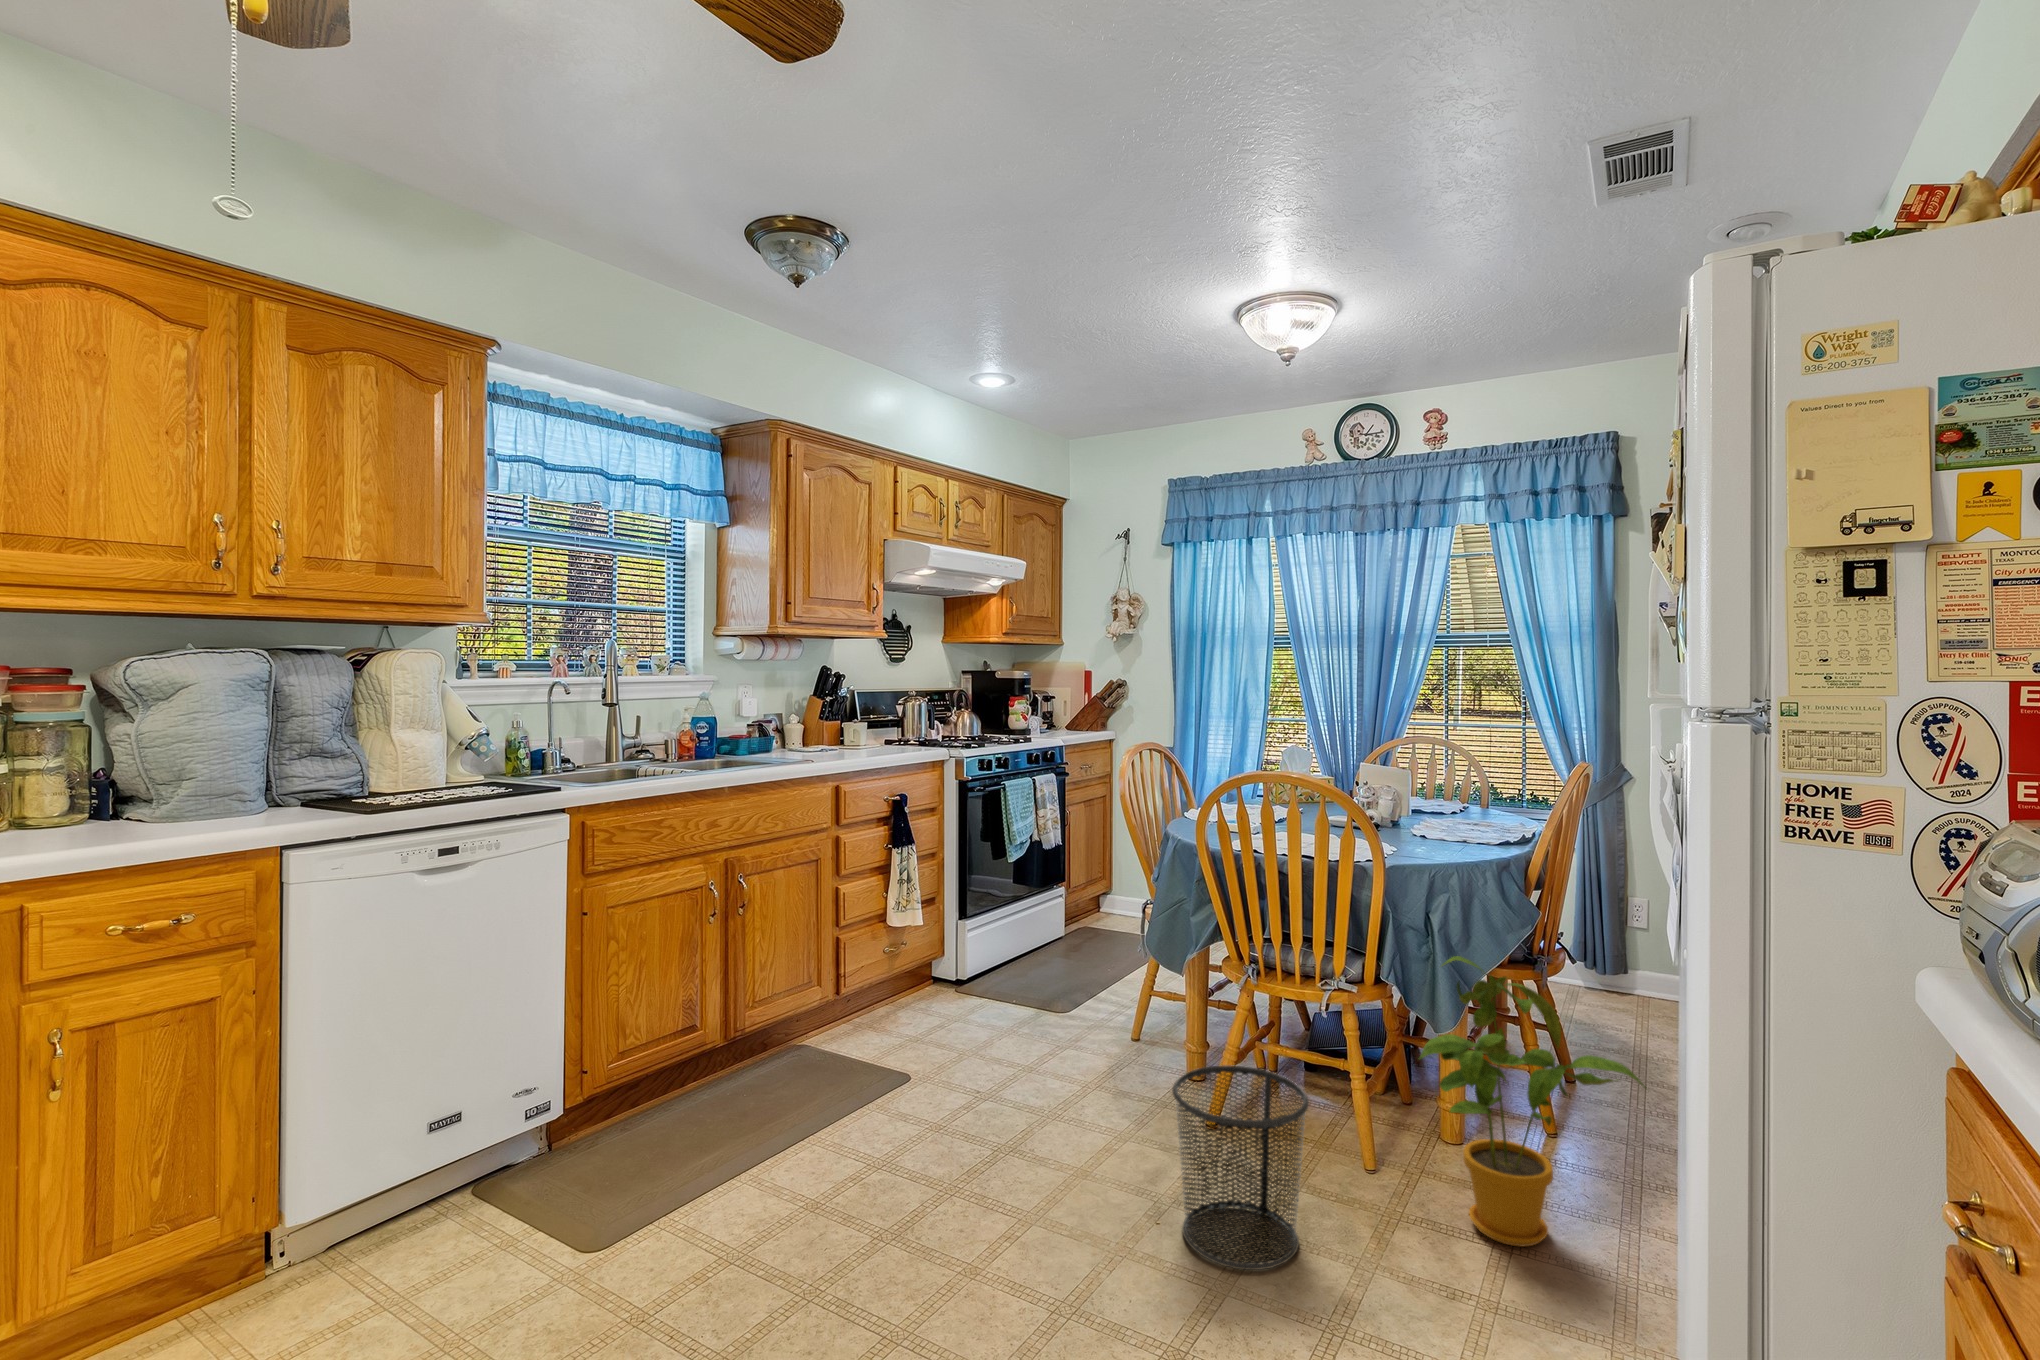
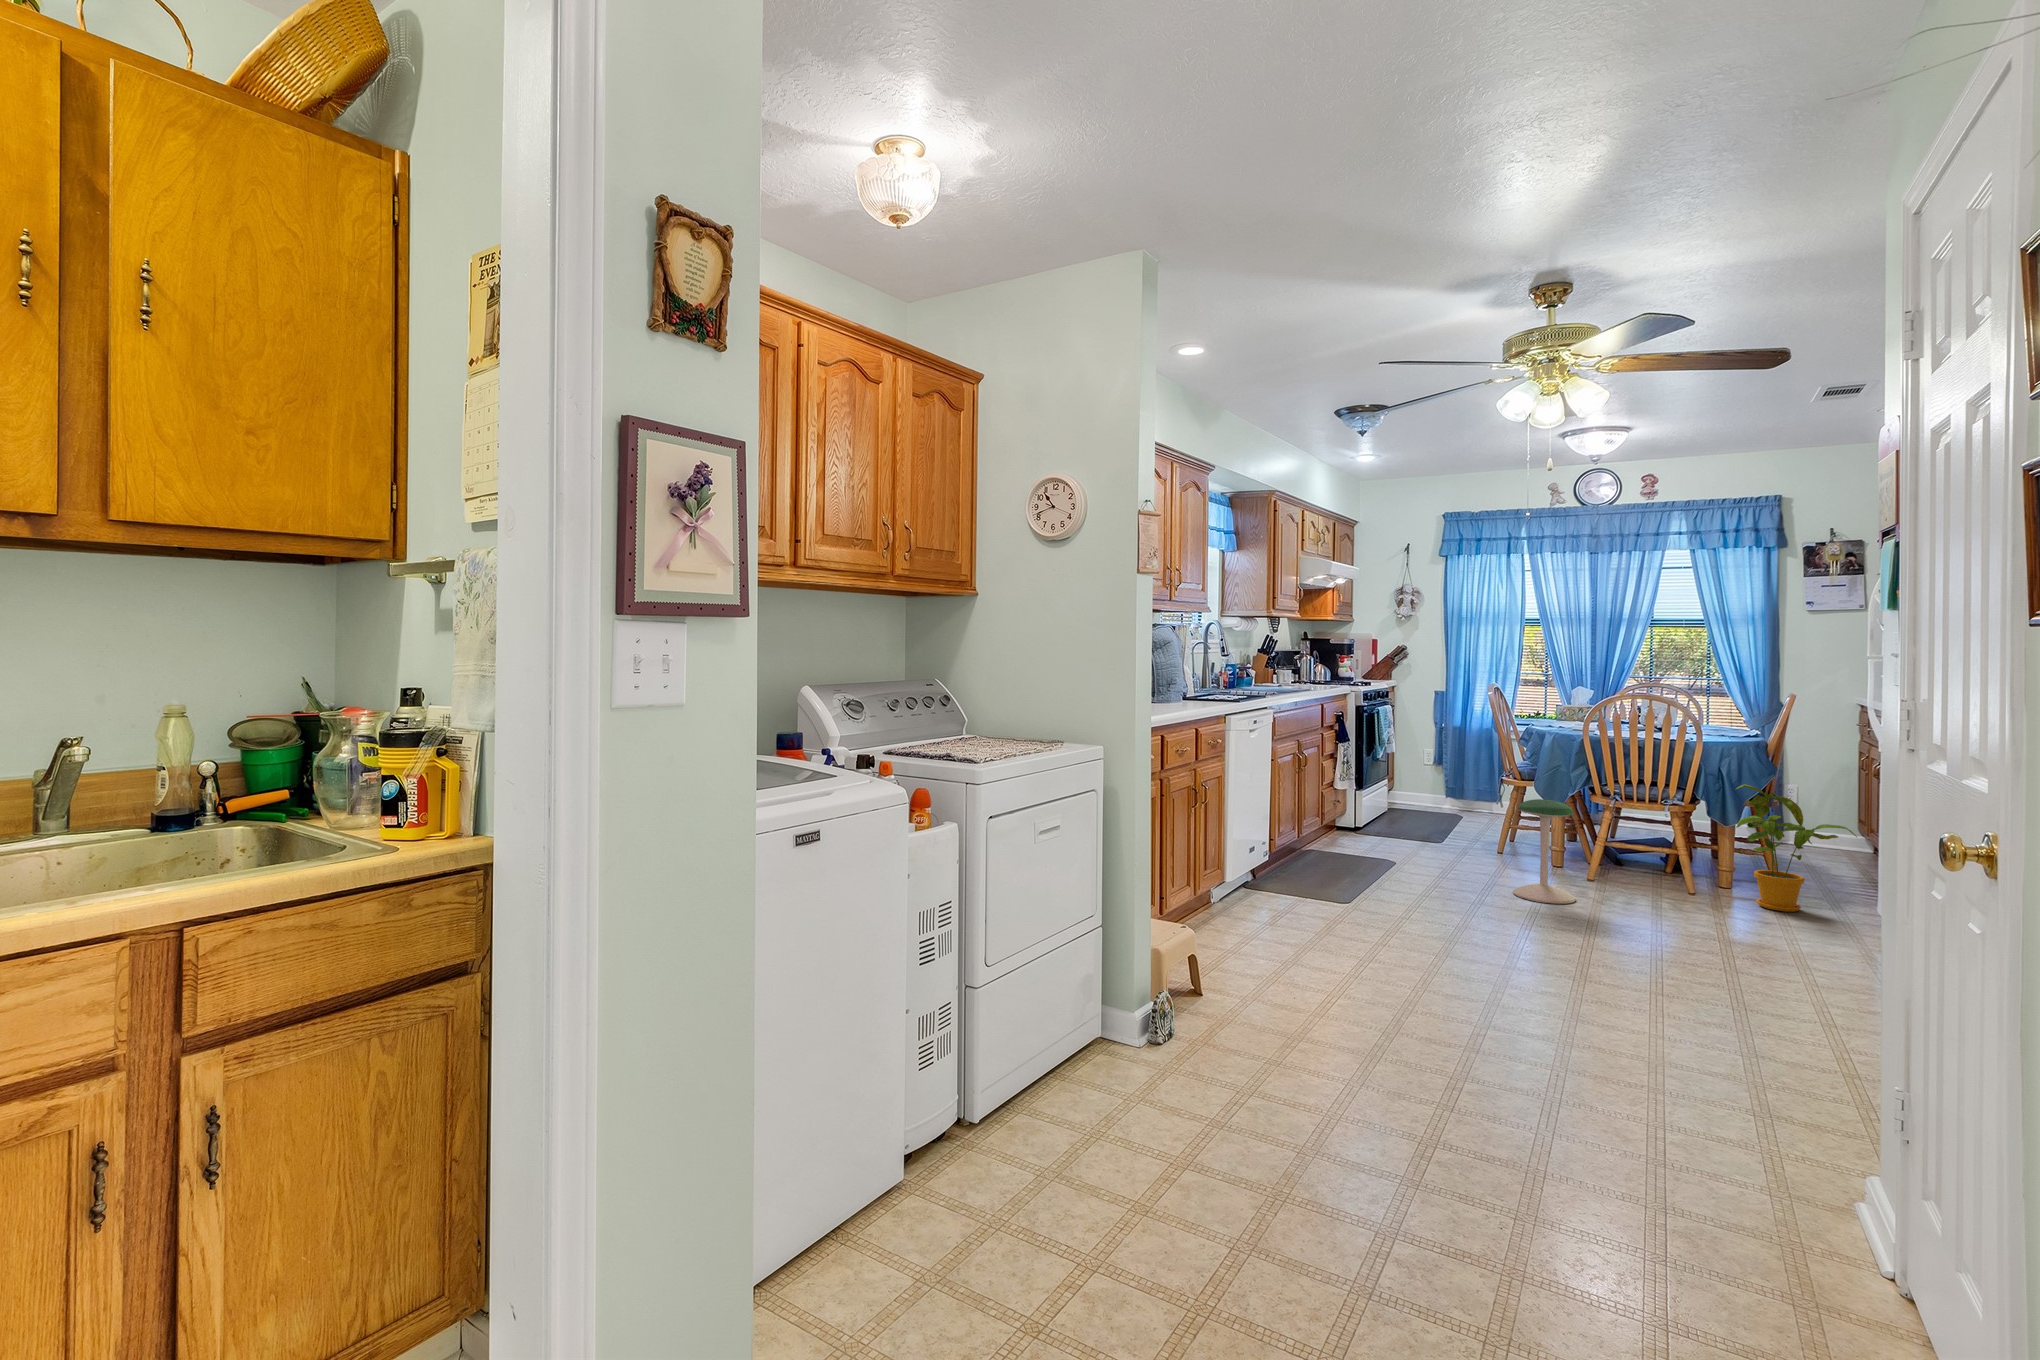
stool: none [999,992,1111,1231] -> present [1513,799,1576,904]
waste bin: present [1172,1065,1309,1270] -> none [1613,833,1690,914]

